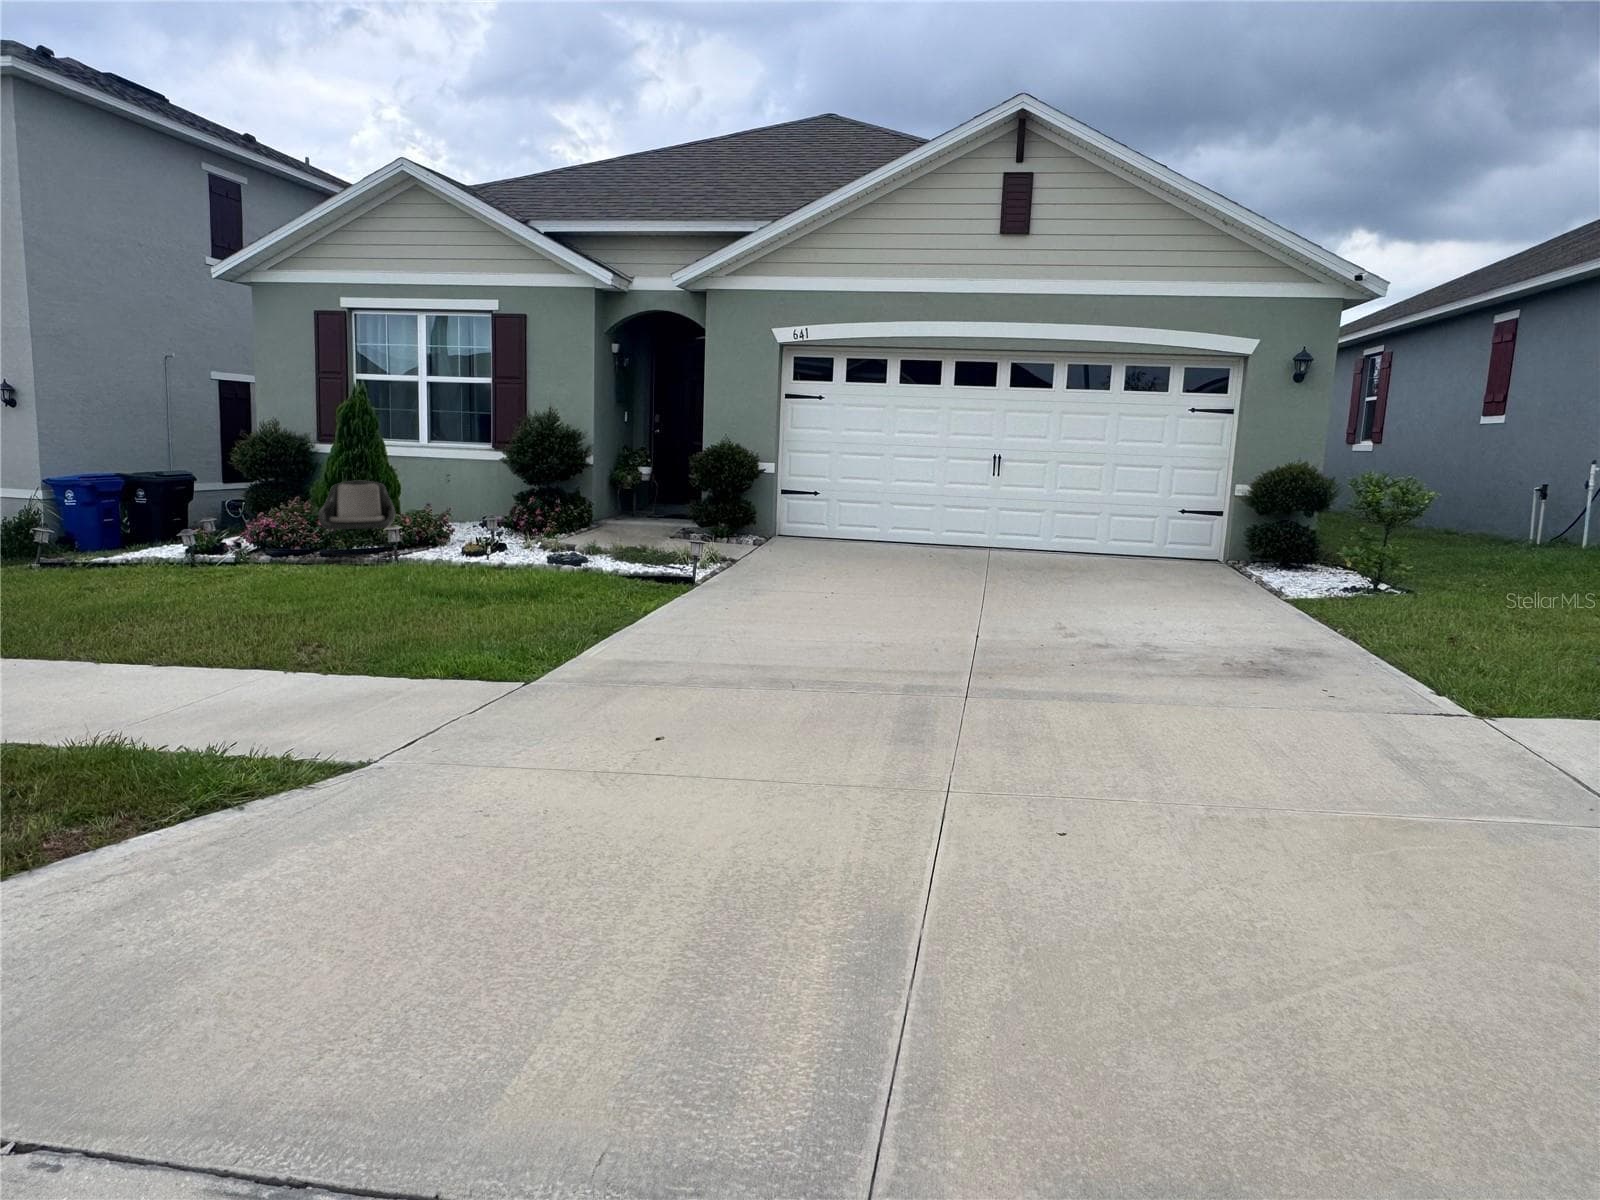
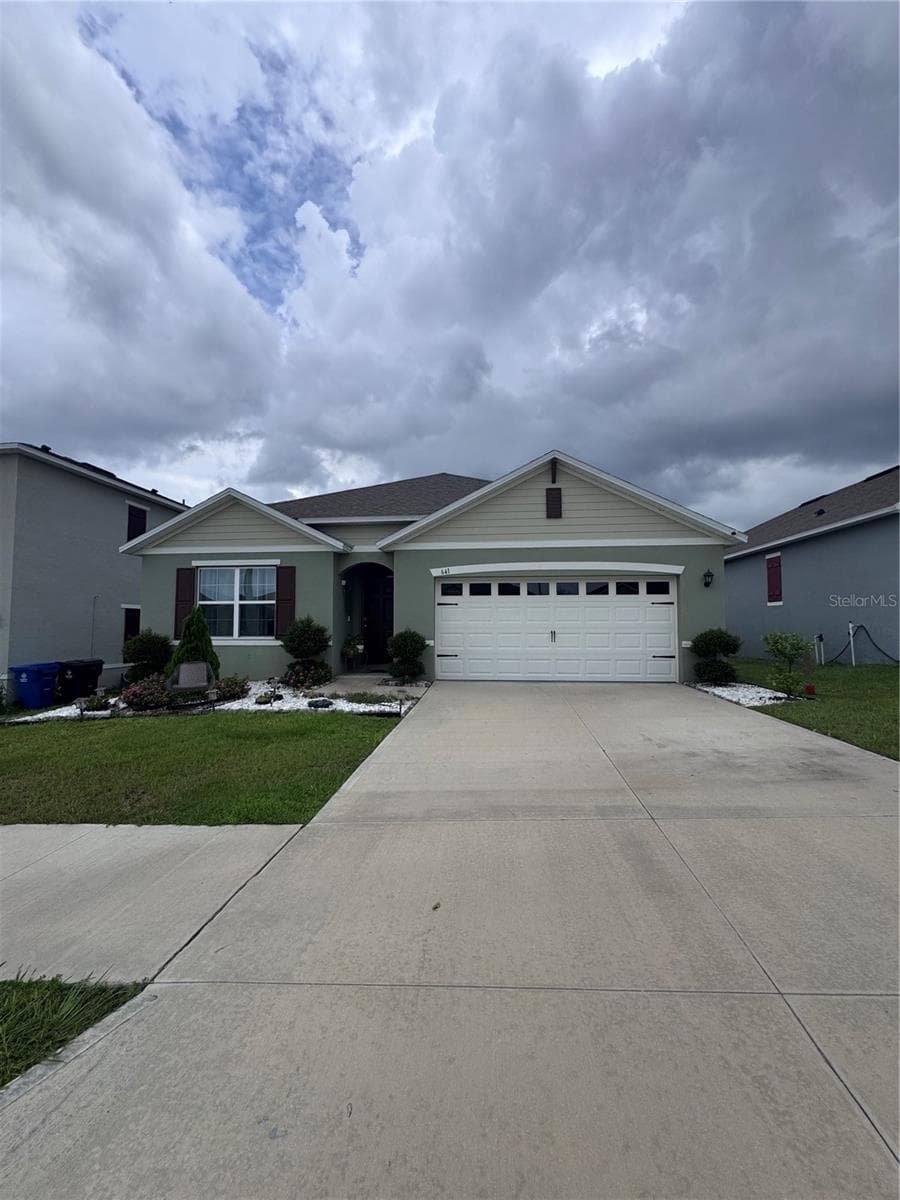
potted tree: none [1403,506,1452,587] -> present [791,650,818,694]

